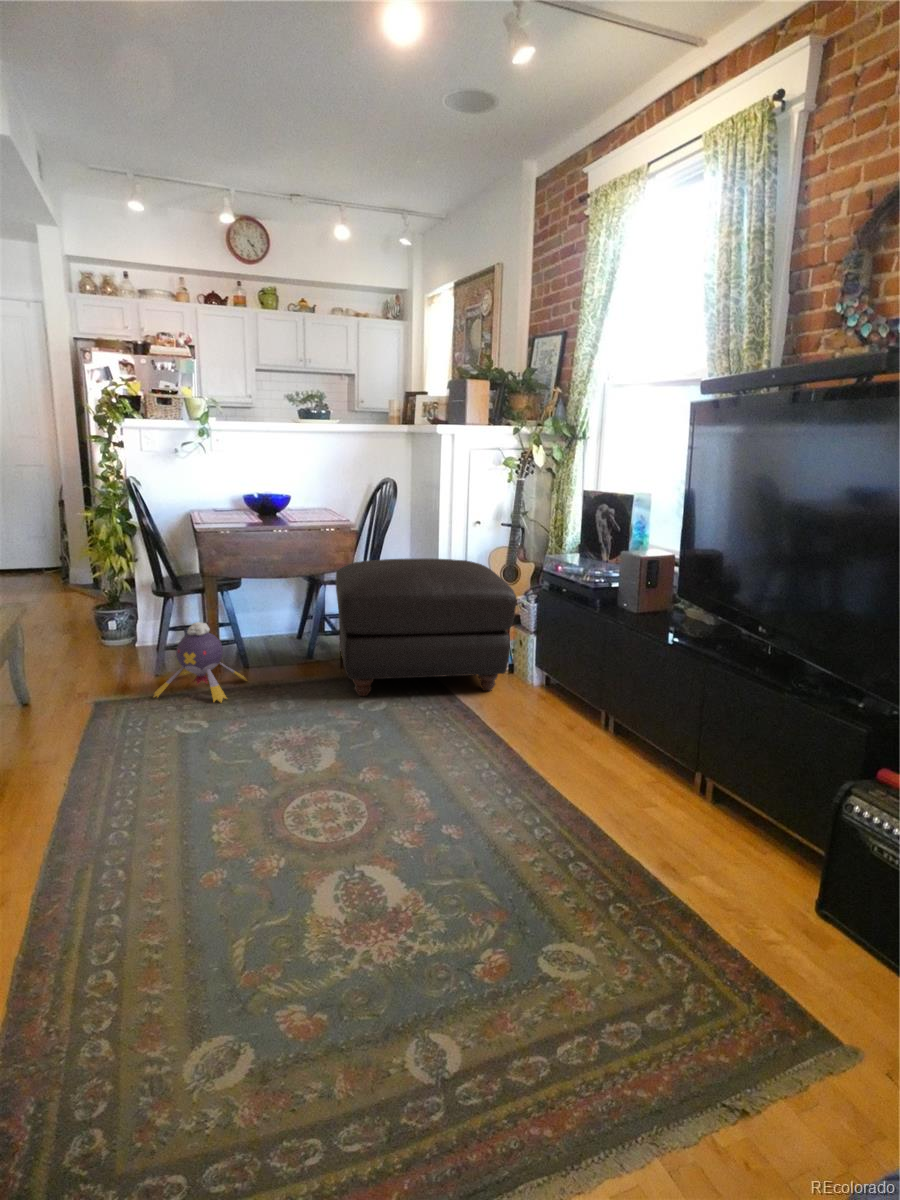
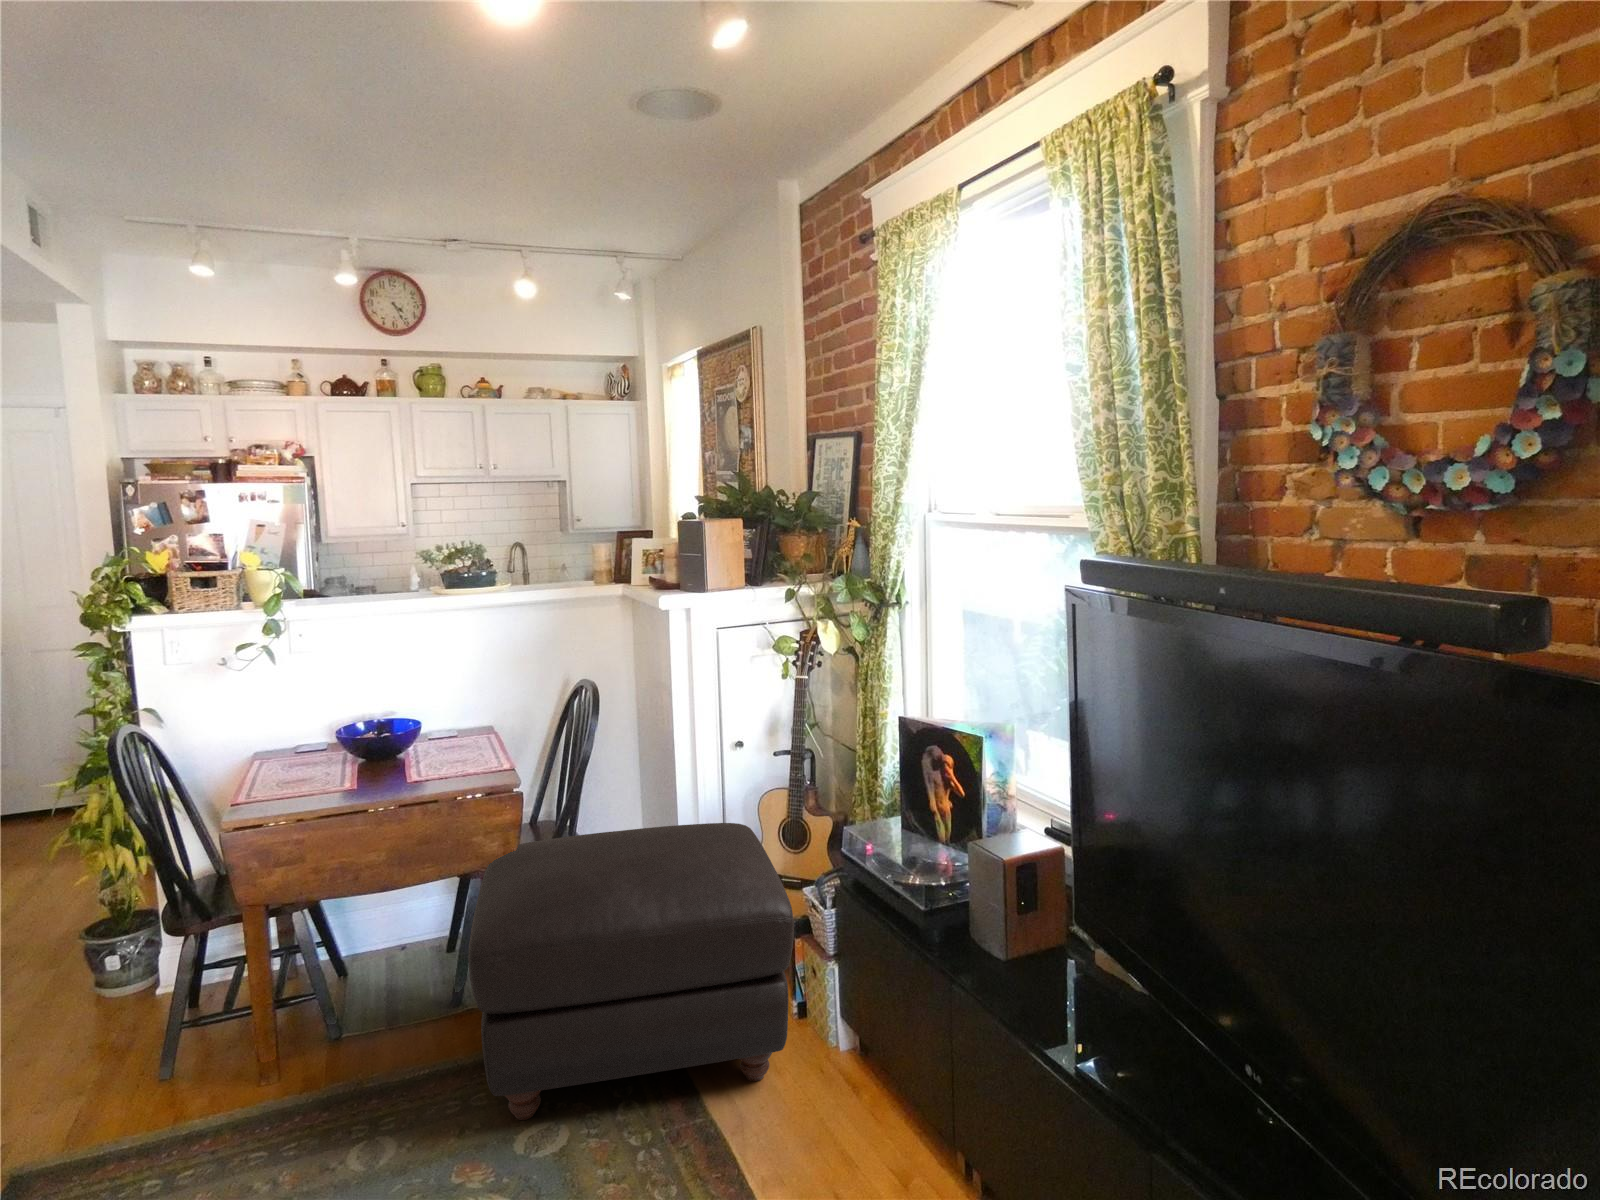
plush toy: present [154,622,246,702] -> none [119,1001,320,1171]

